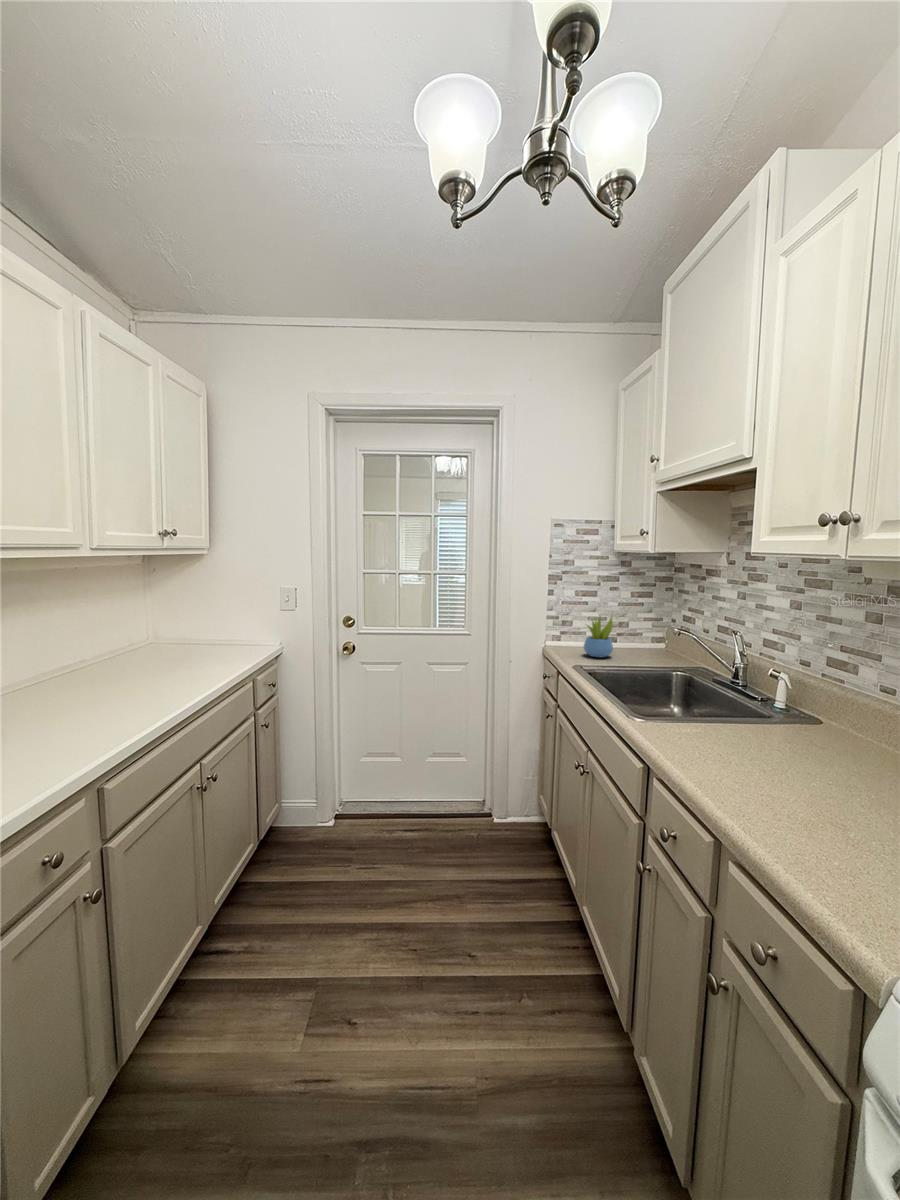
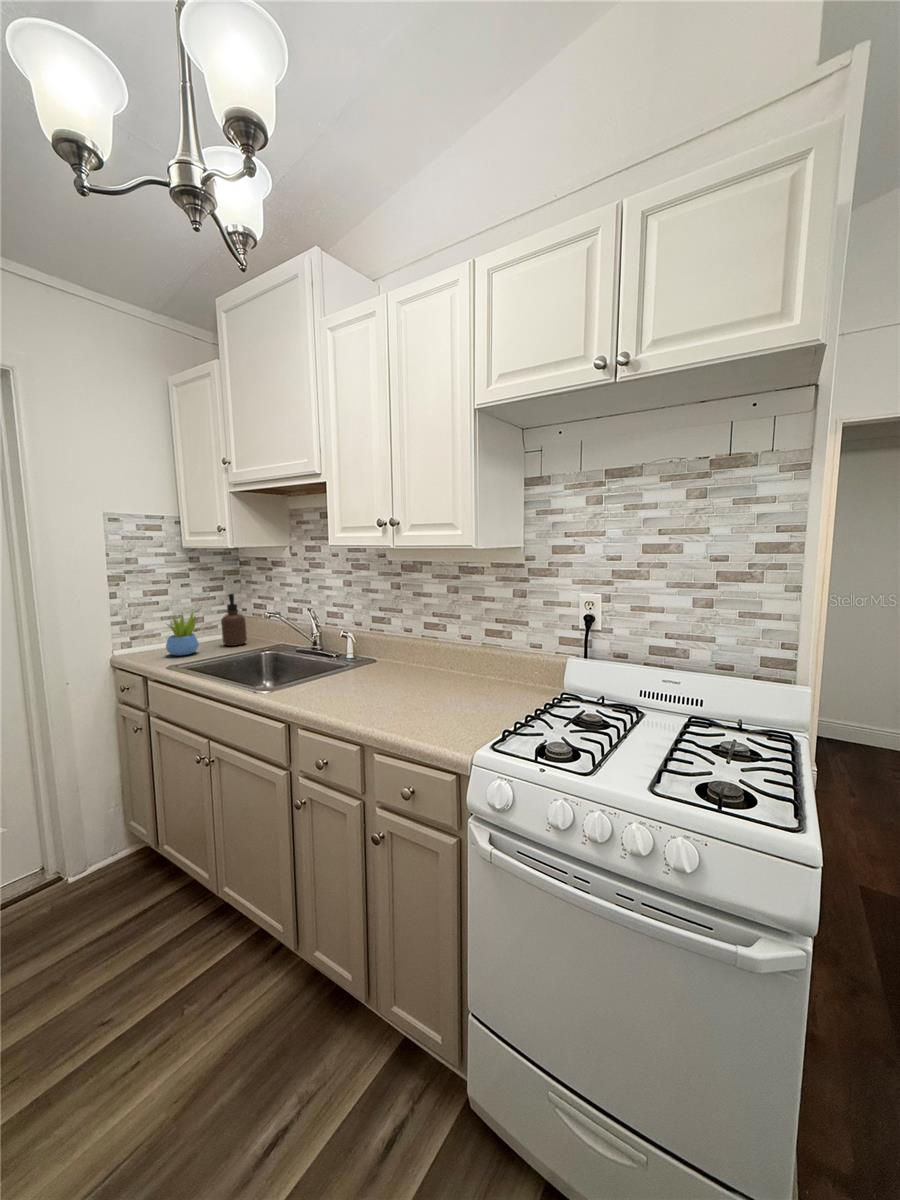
soap dispenser: none [640,602,666,658] -> present [221,594,247,646]

